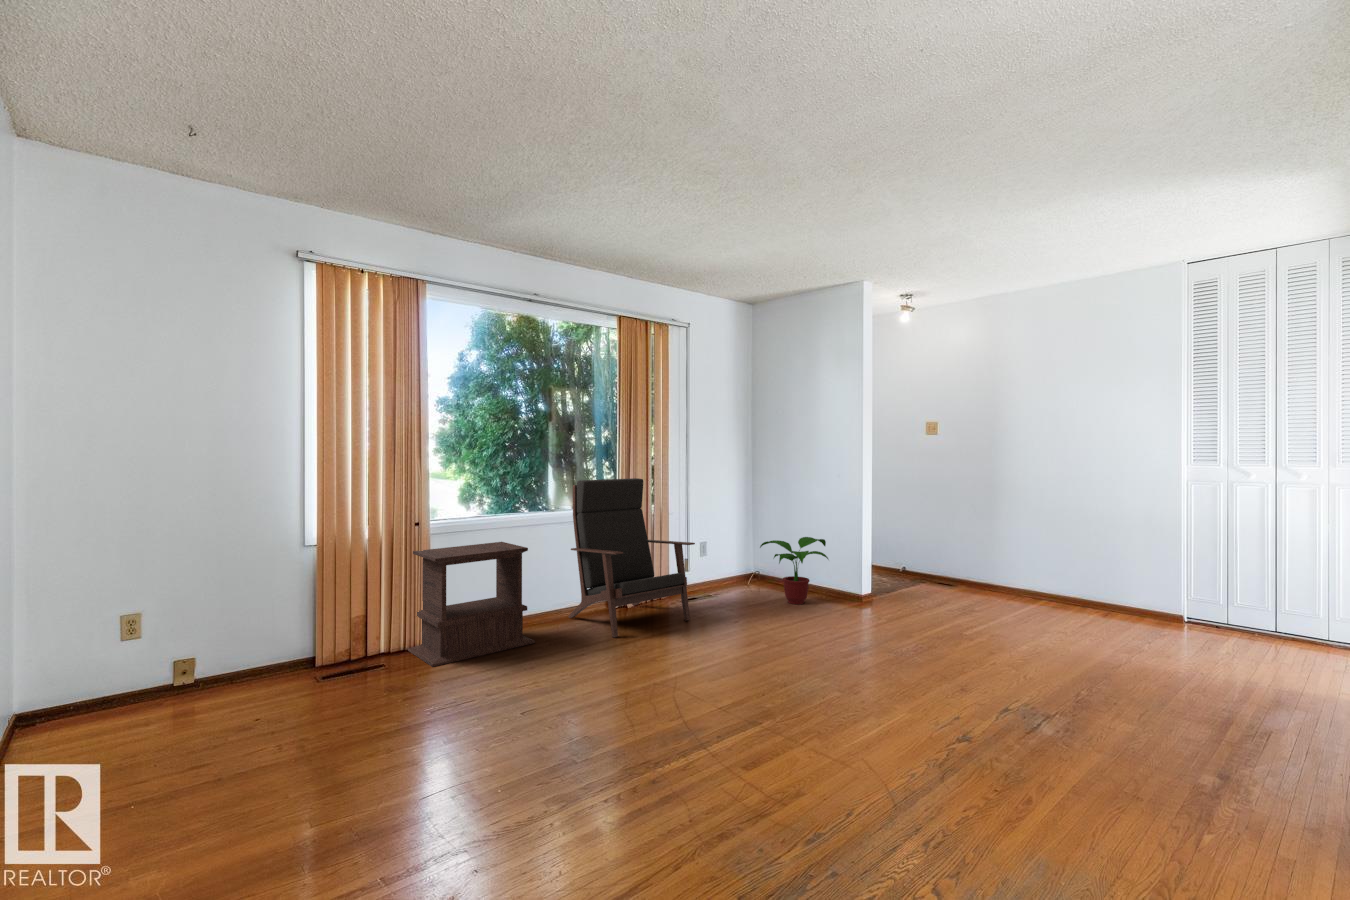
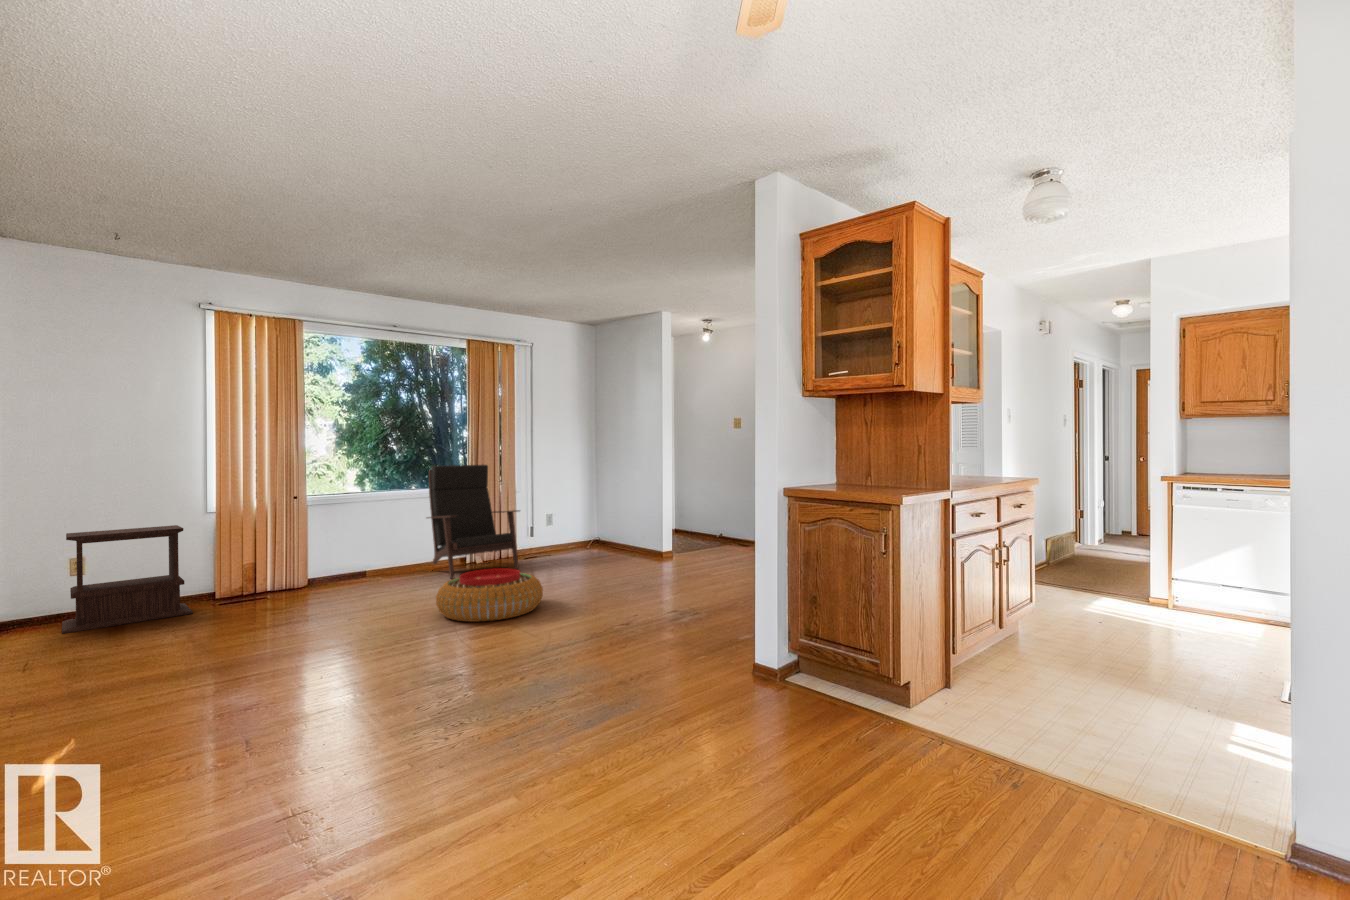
potted plant: present [760,537,828,604] -> none [590,508,640,558]
side table: present [408,542,535,667] -> present [62,525,193,634]
pouf: none [655,649,812,750] -> present [436,568,543,622]

